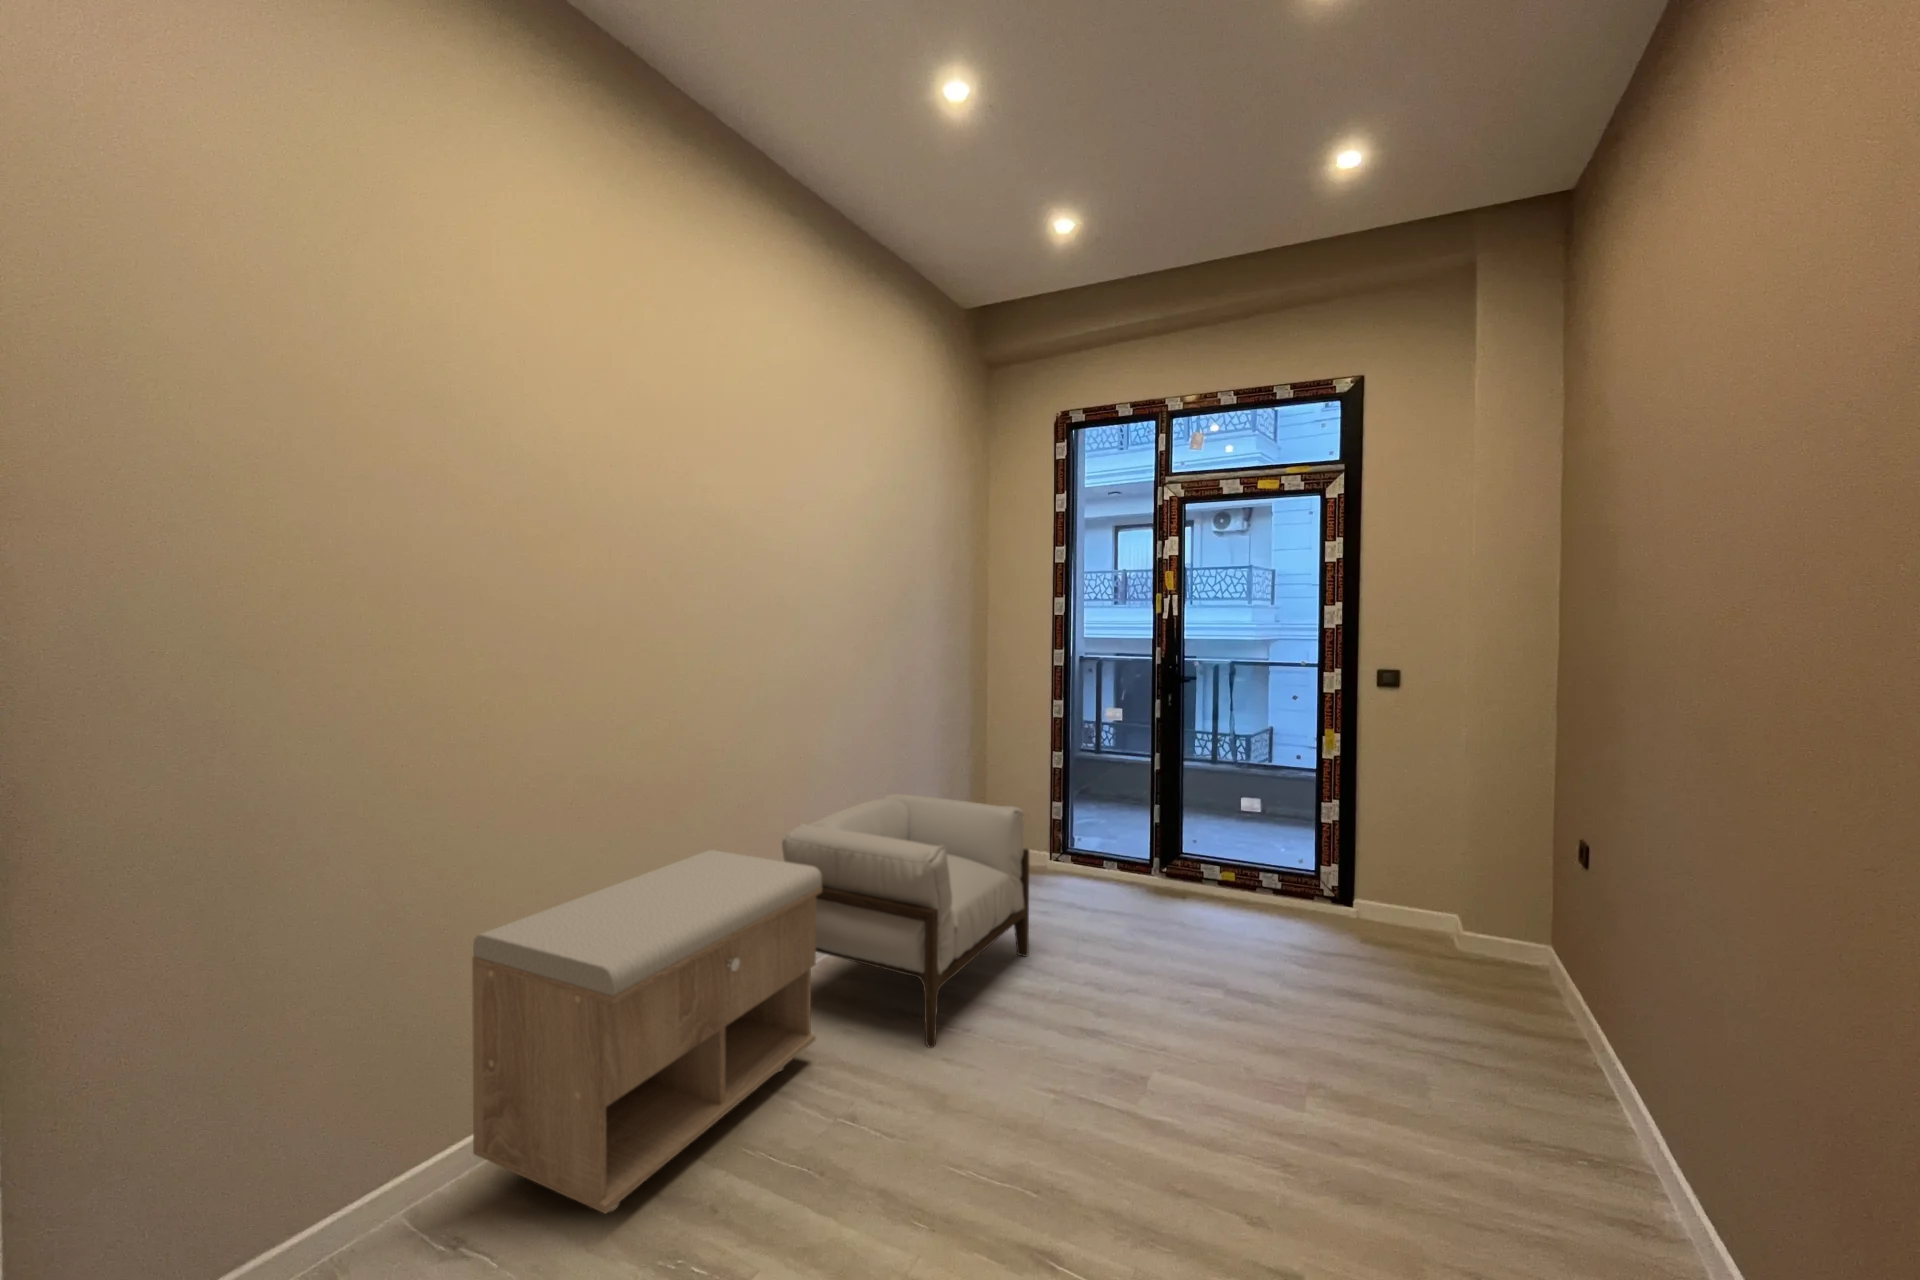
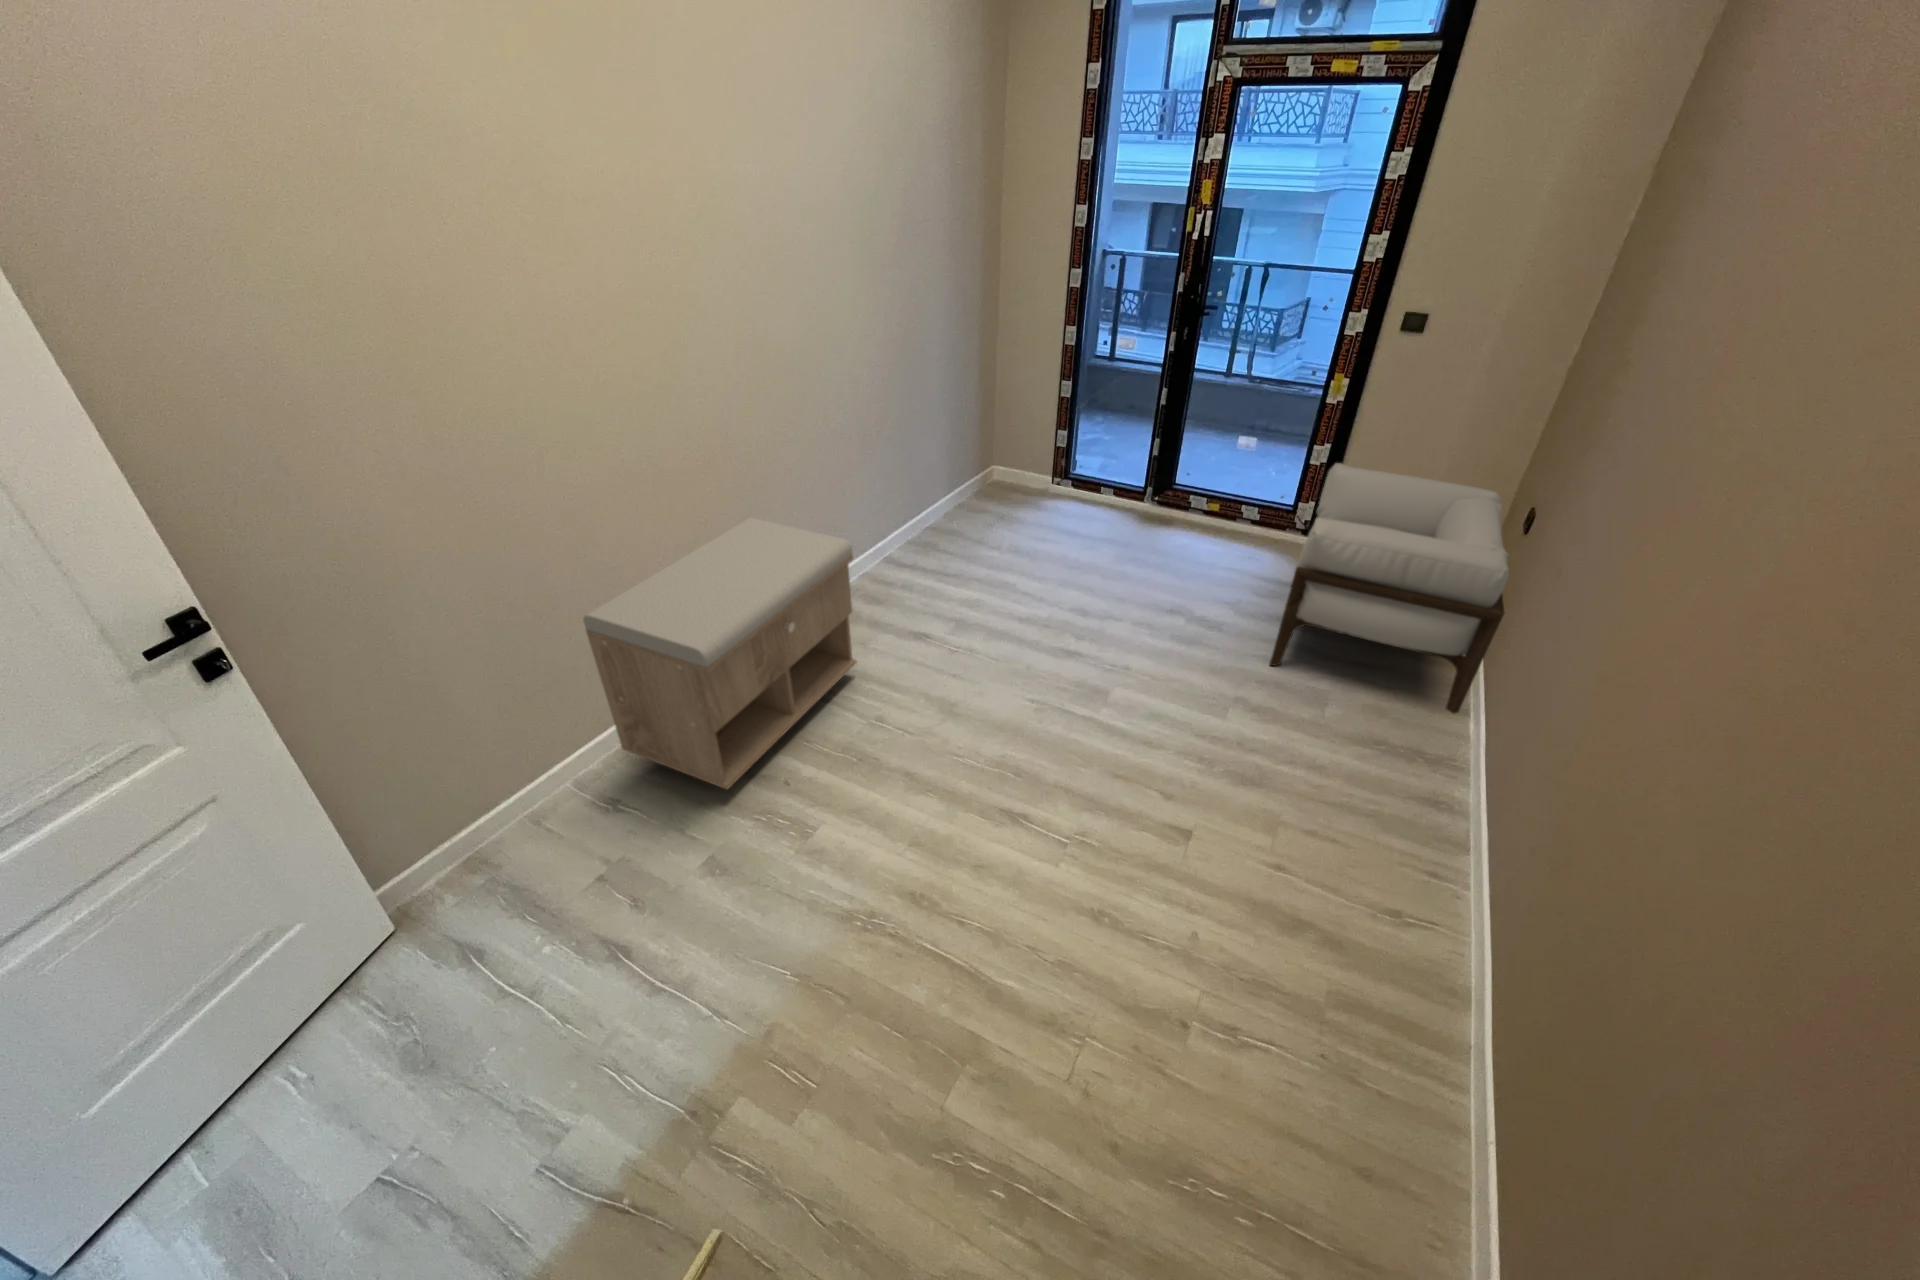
armchair: present [782,794,1029,1048] -> present [1270,463,1509,714]

